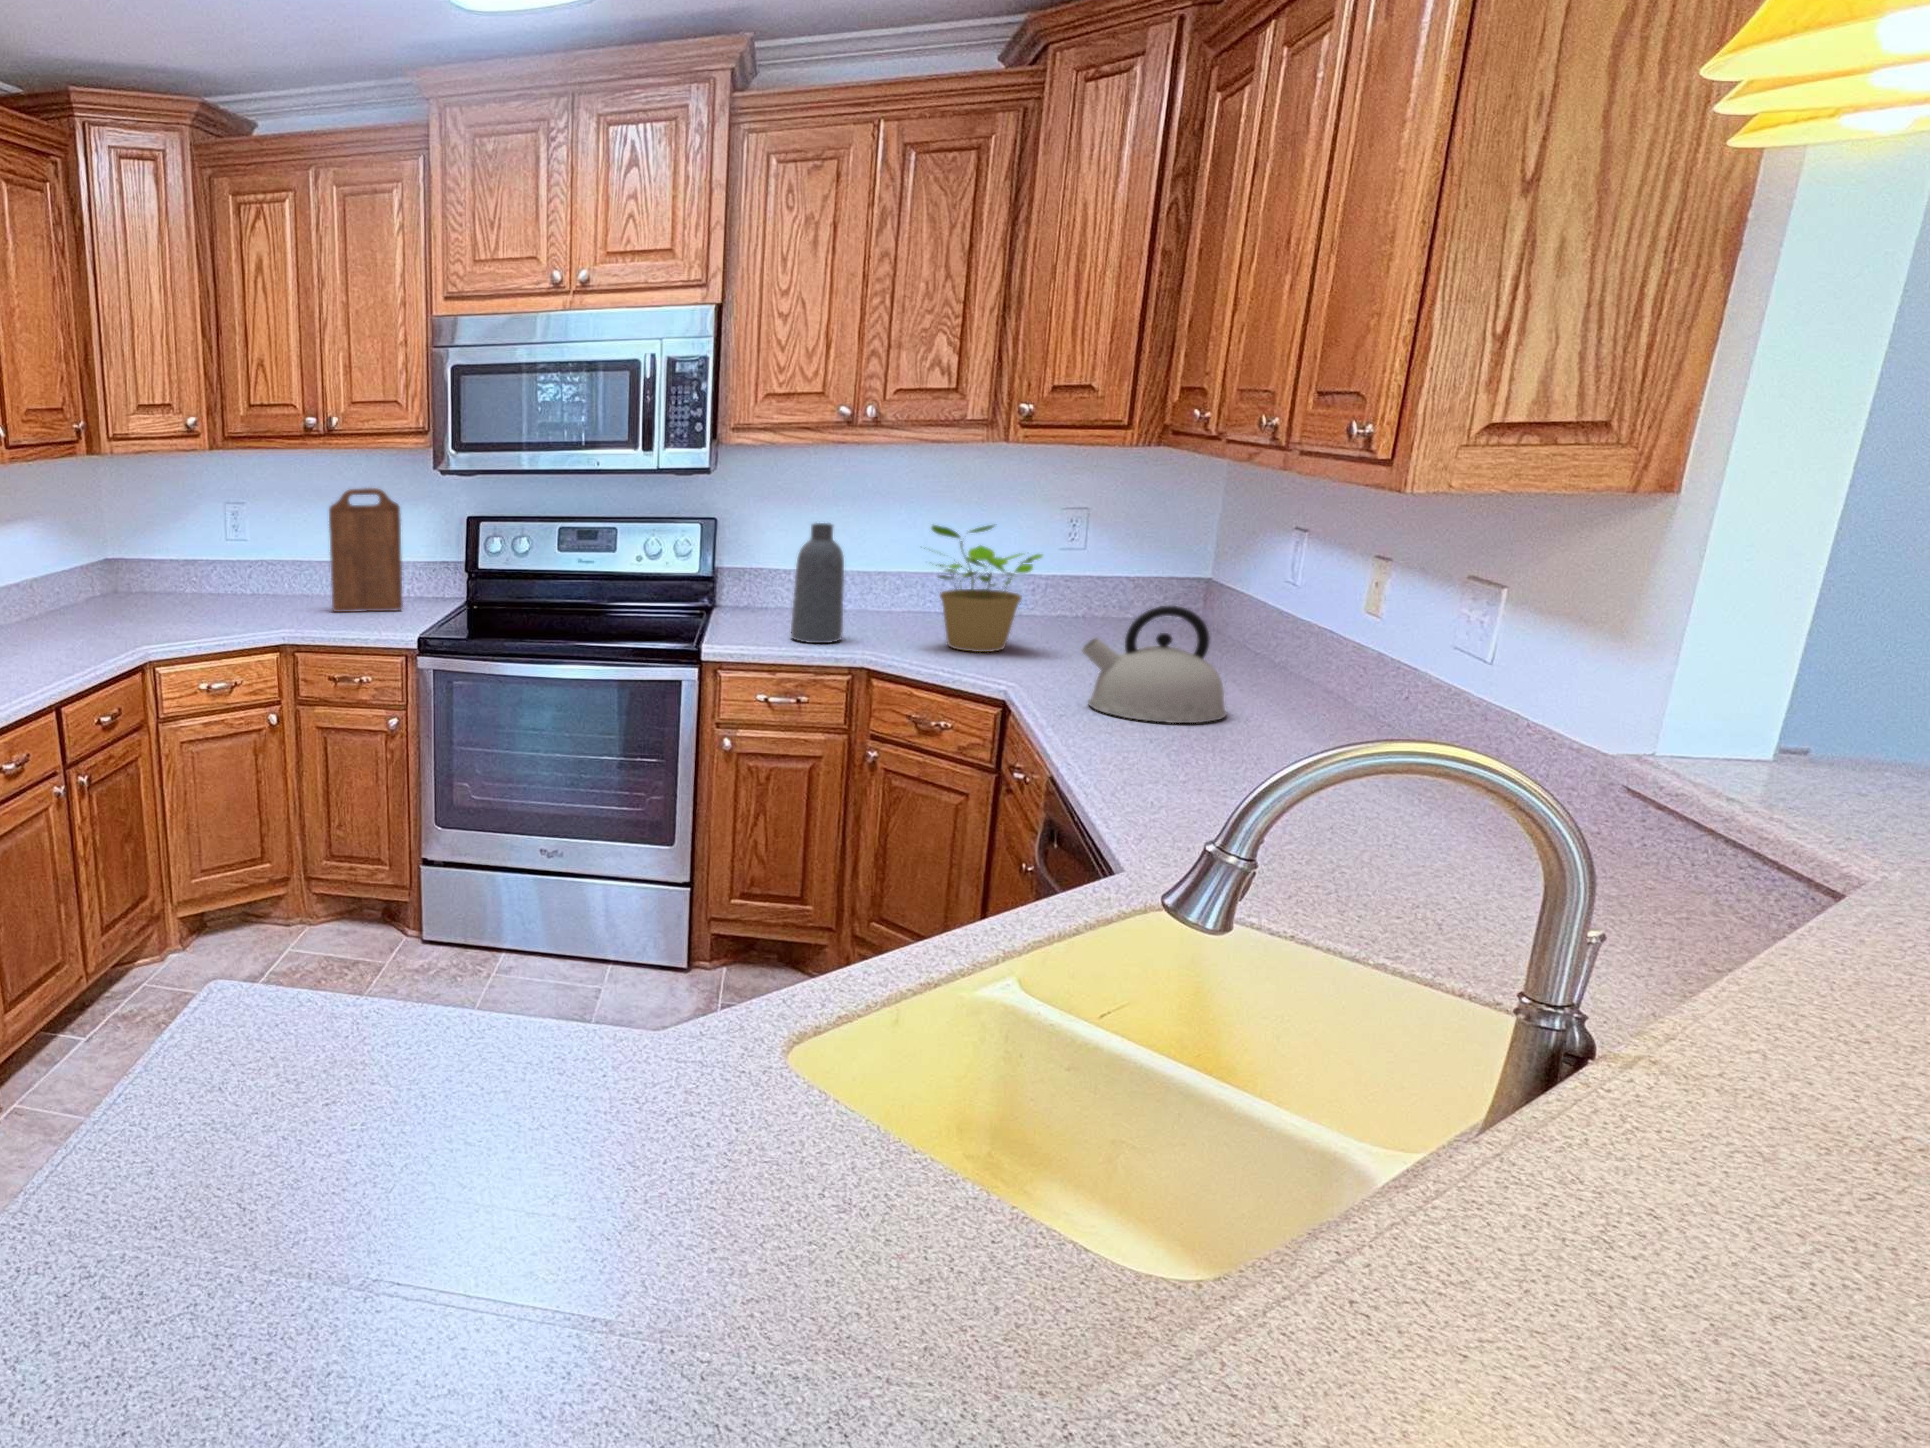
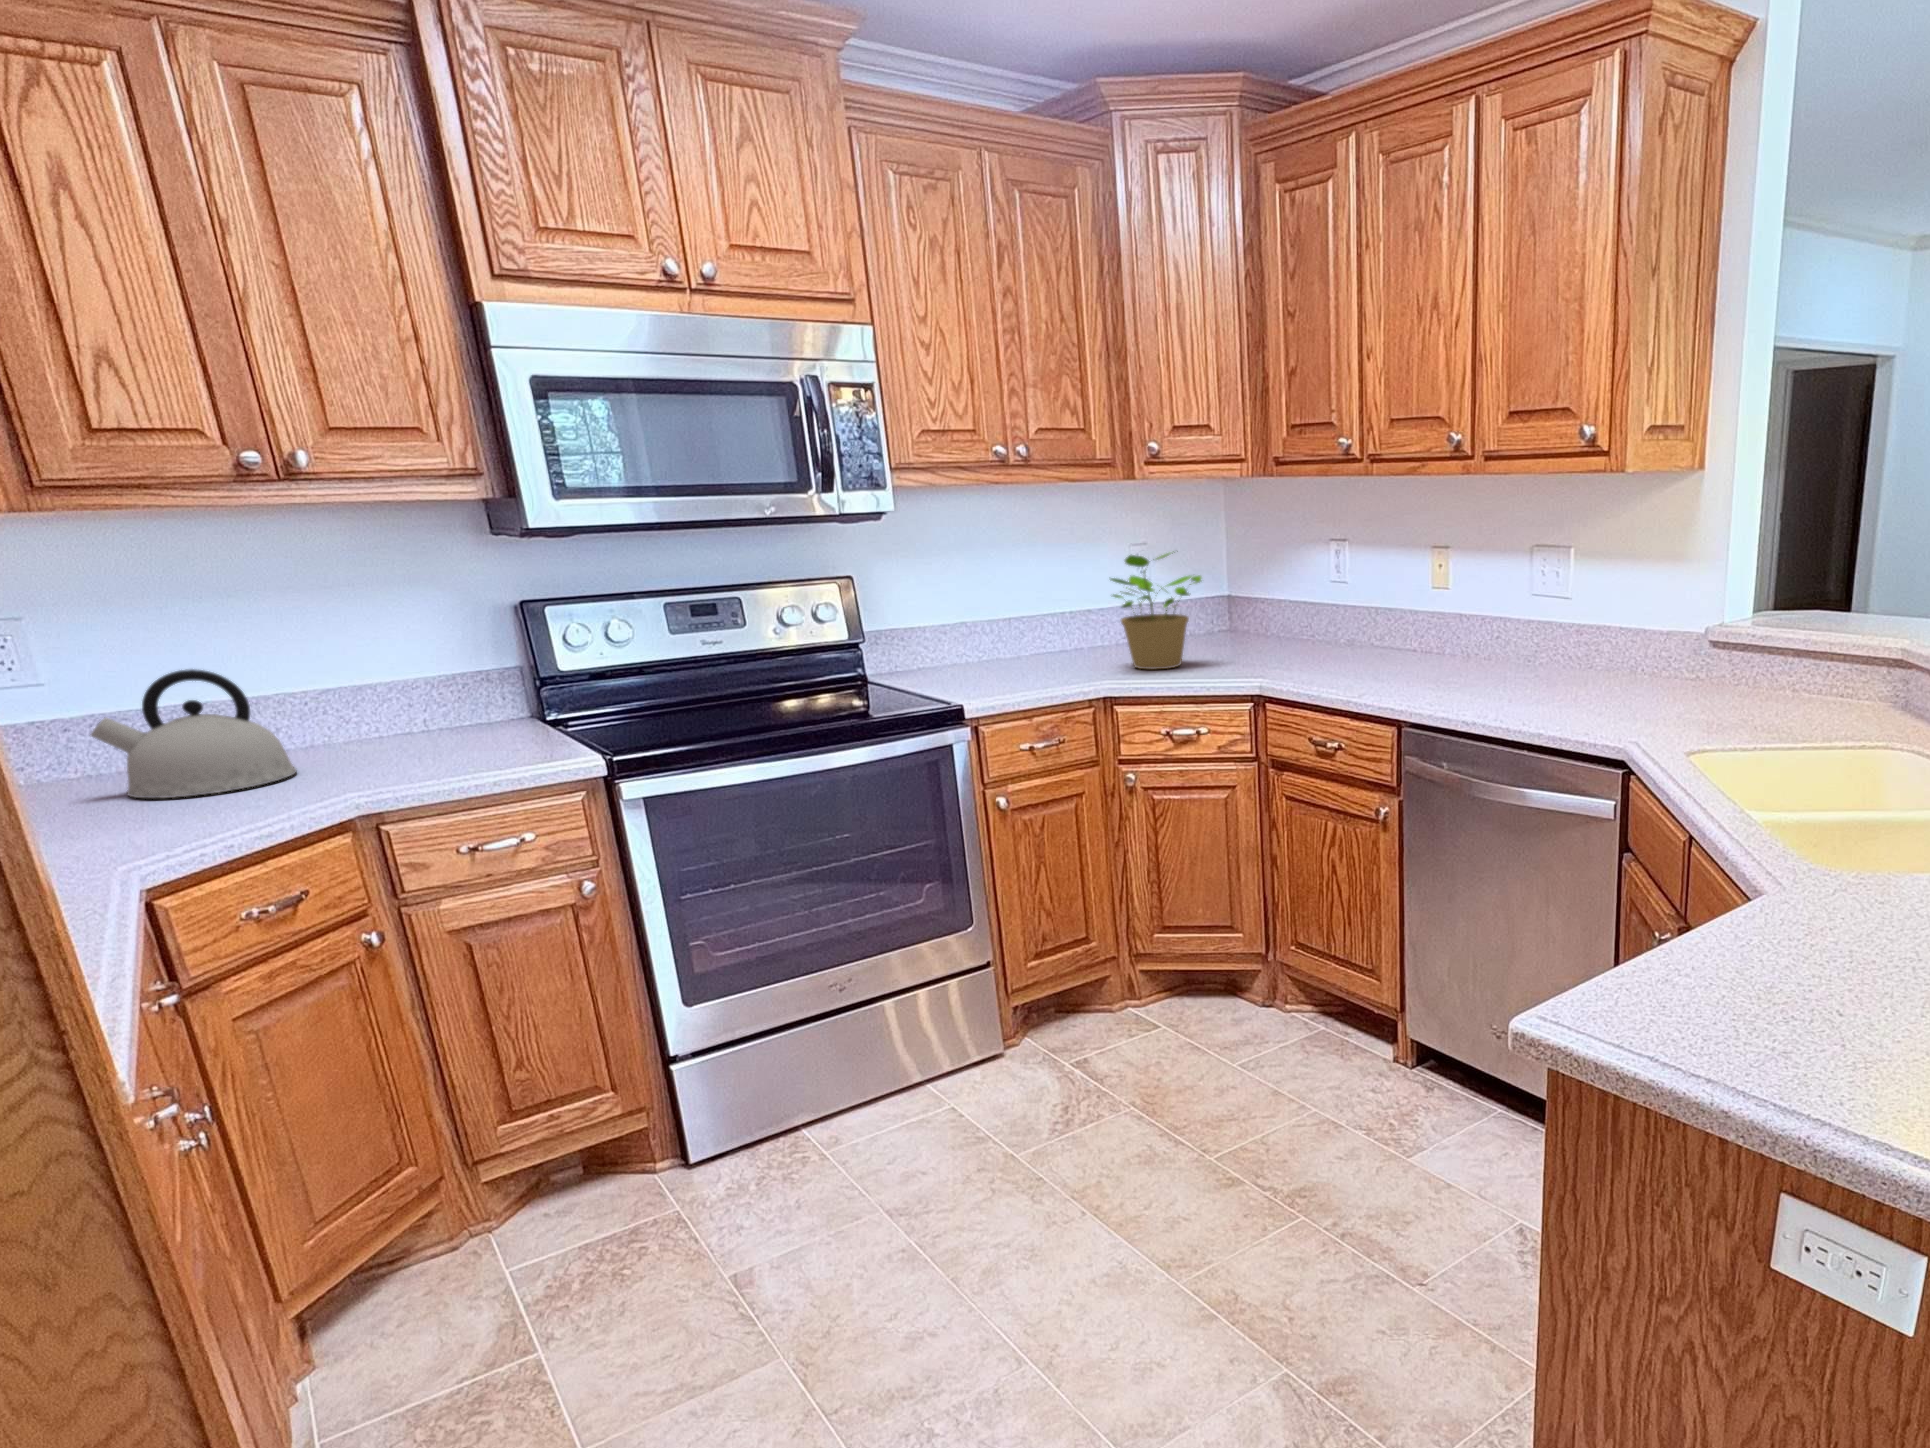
cutting board: present [329,488,403,612] -> none [305,566,465,763]
vase: present [791,523,844,643] -> none [999,564,1054,686]
kettle: present [1082,606,1226,723] -> present [91,669,297,799]

